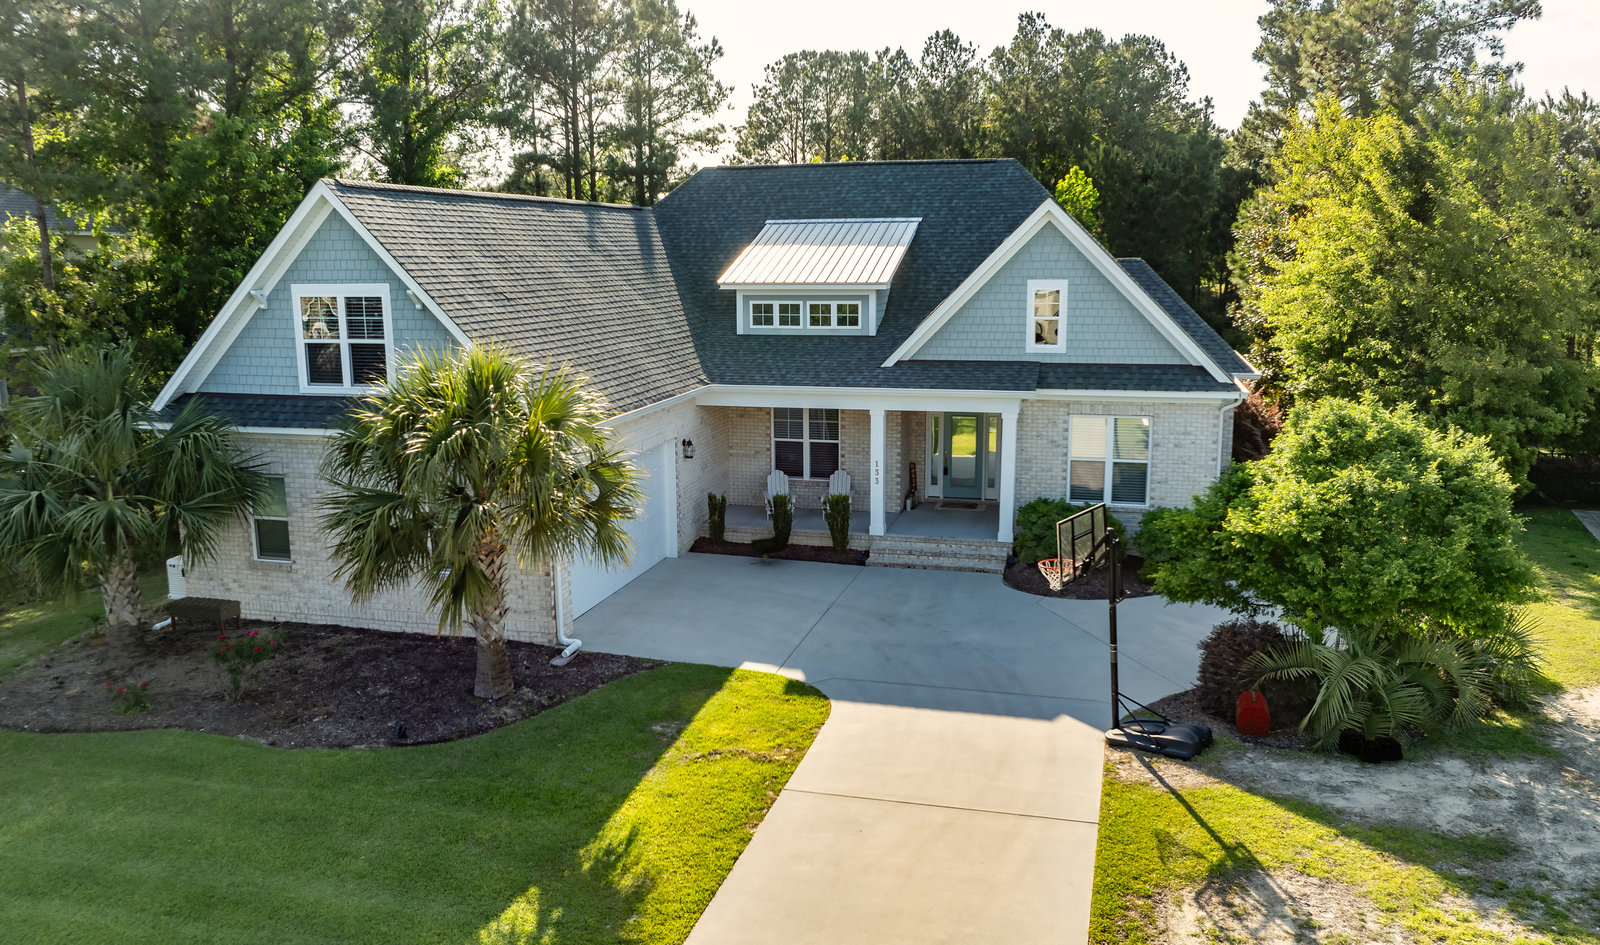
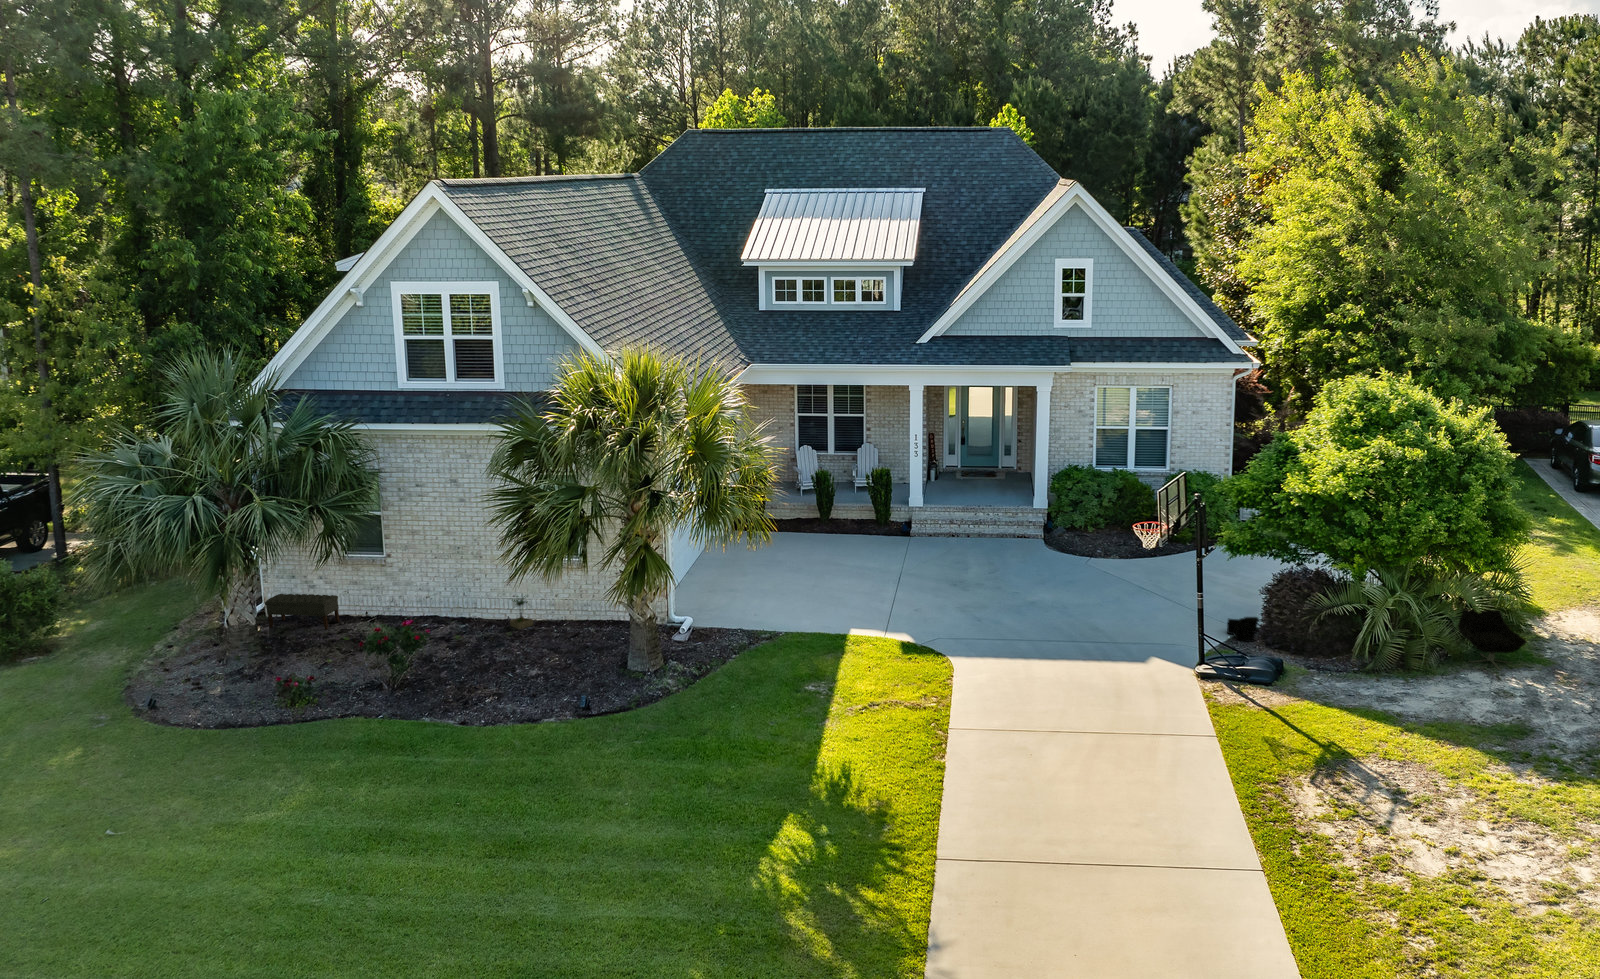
lounge chair: present [751,527,790,564] -> present [1458,610,1527,670]
potted plant: present [86,612,109,646] -> present [510,596,533,629]
toolbox: present [1236,691,1270,737] -> none [1294,627,1327,664]
storage bin: present [1339,728,1403,763] -> present [1227,617,1260,641]

